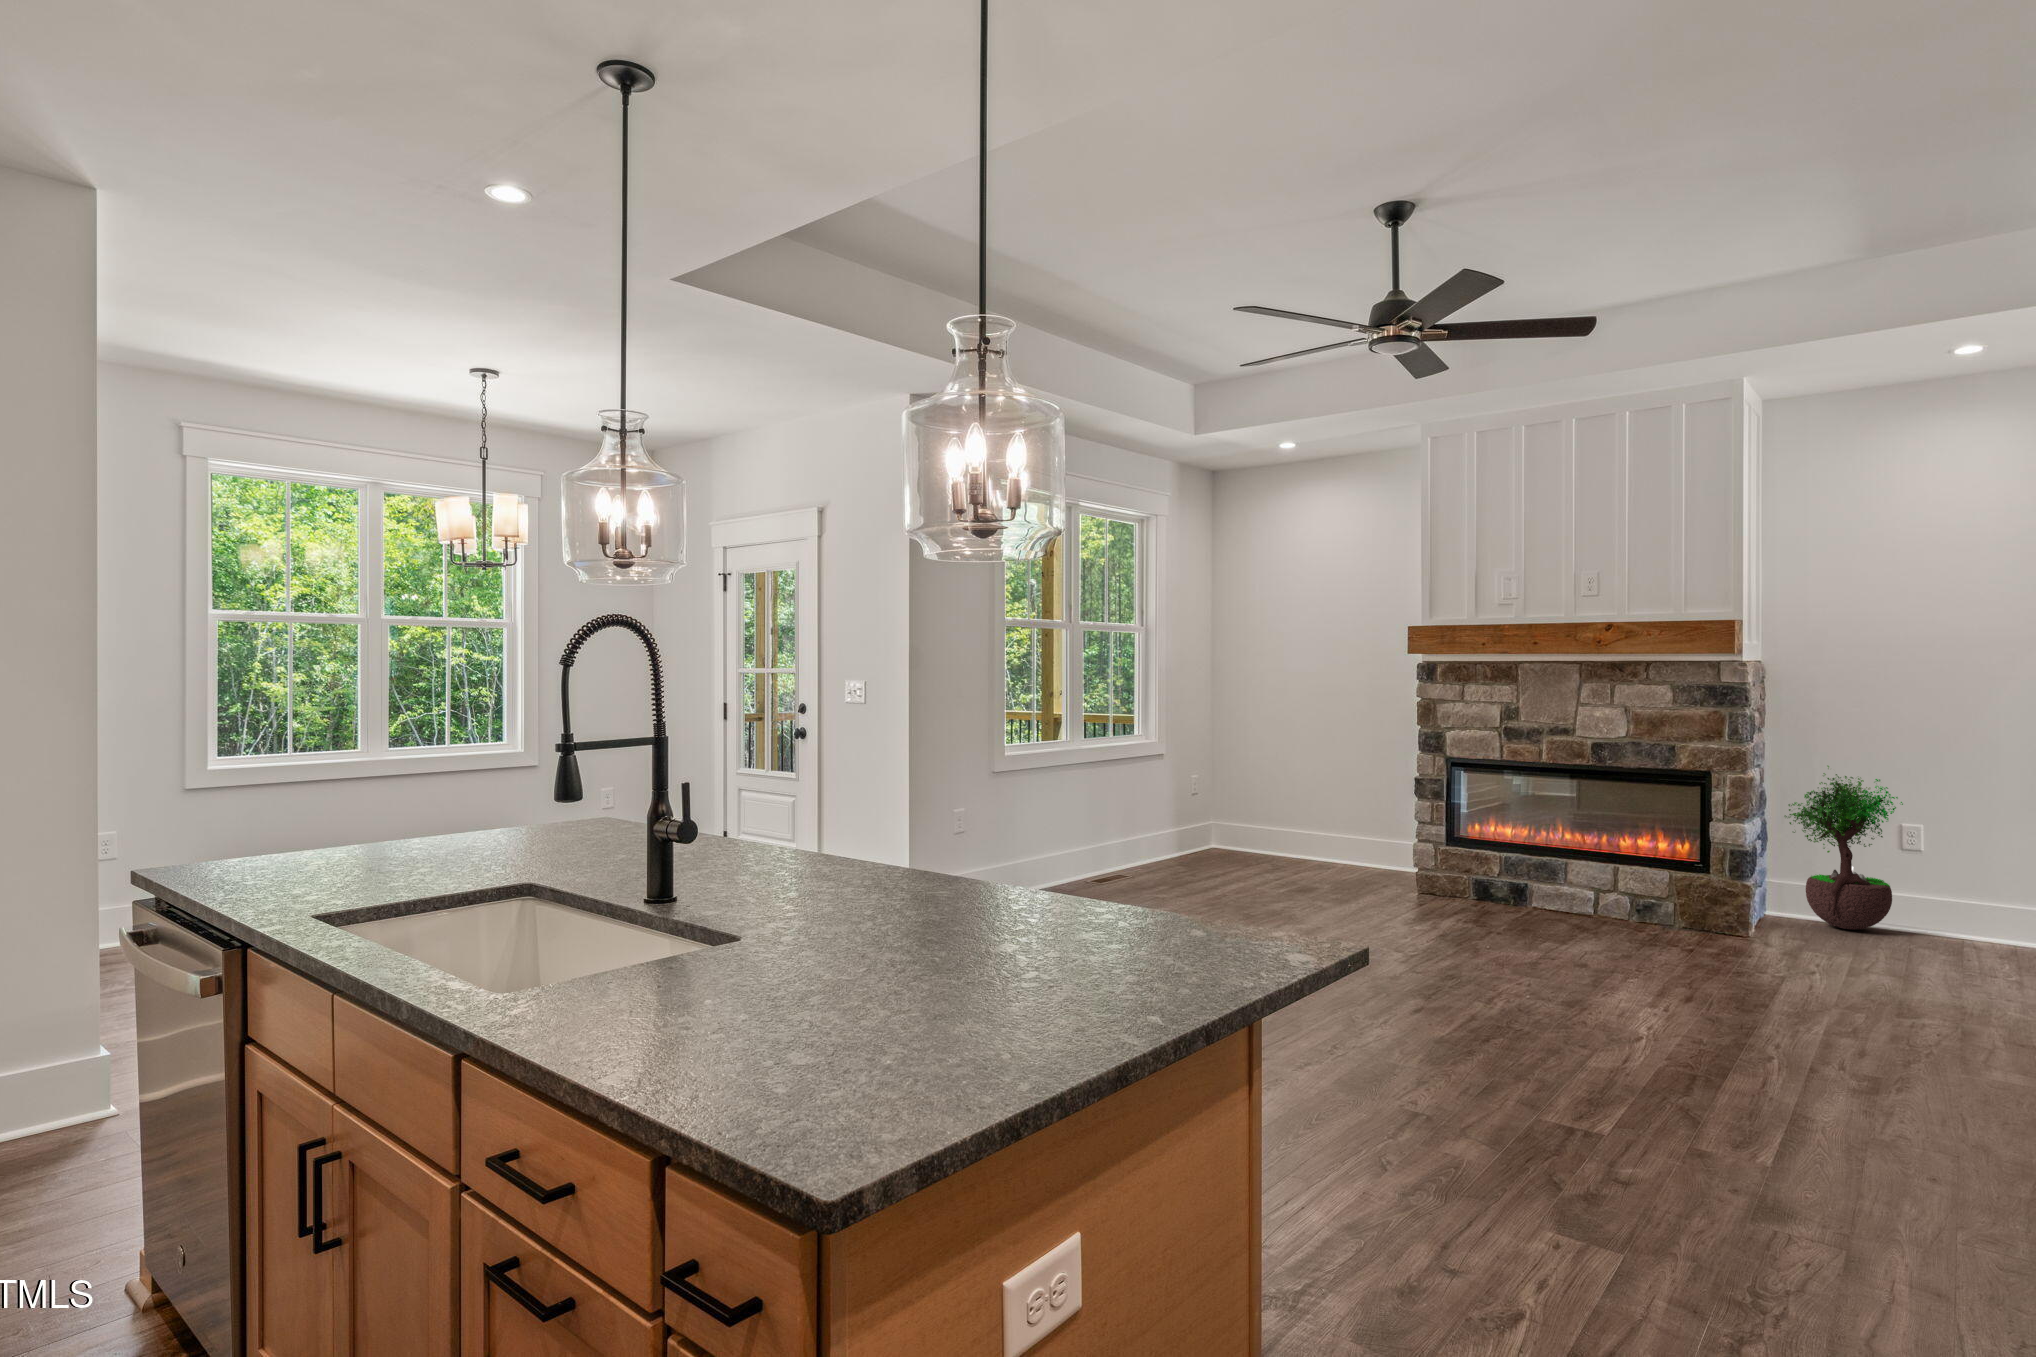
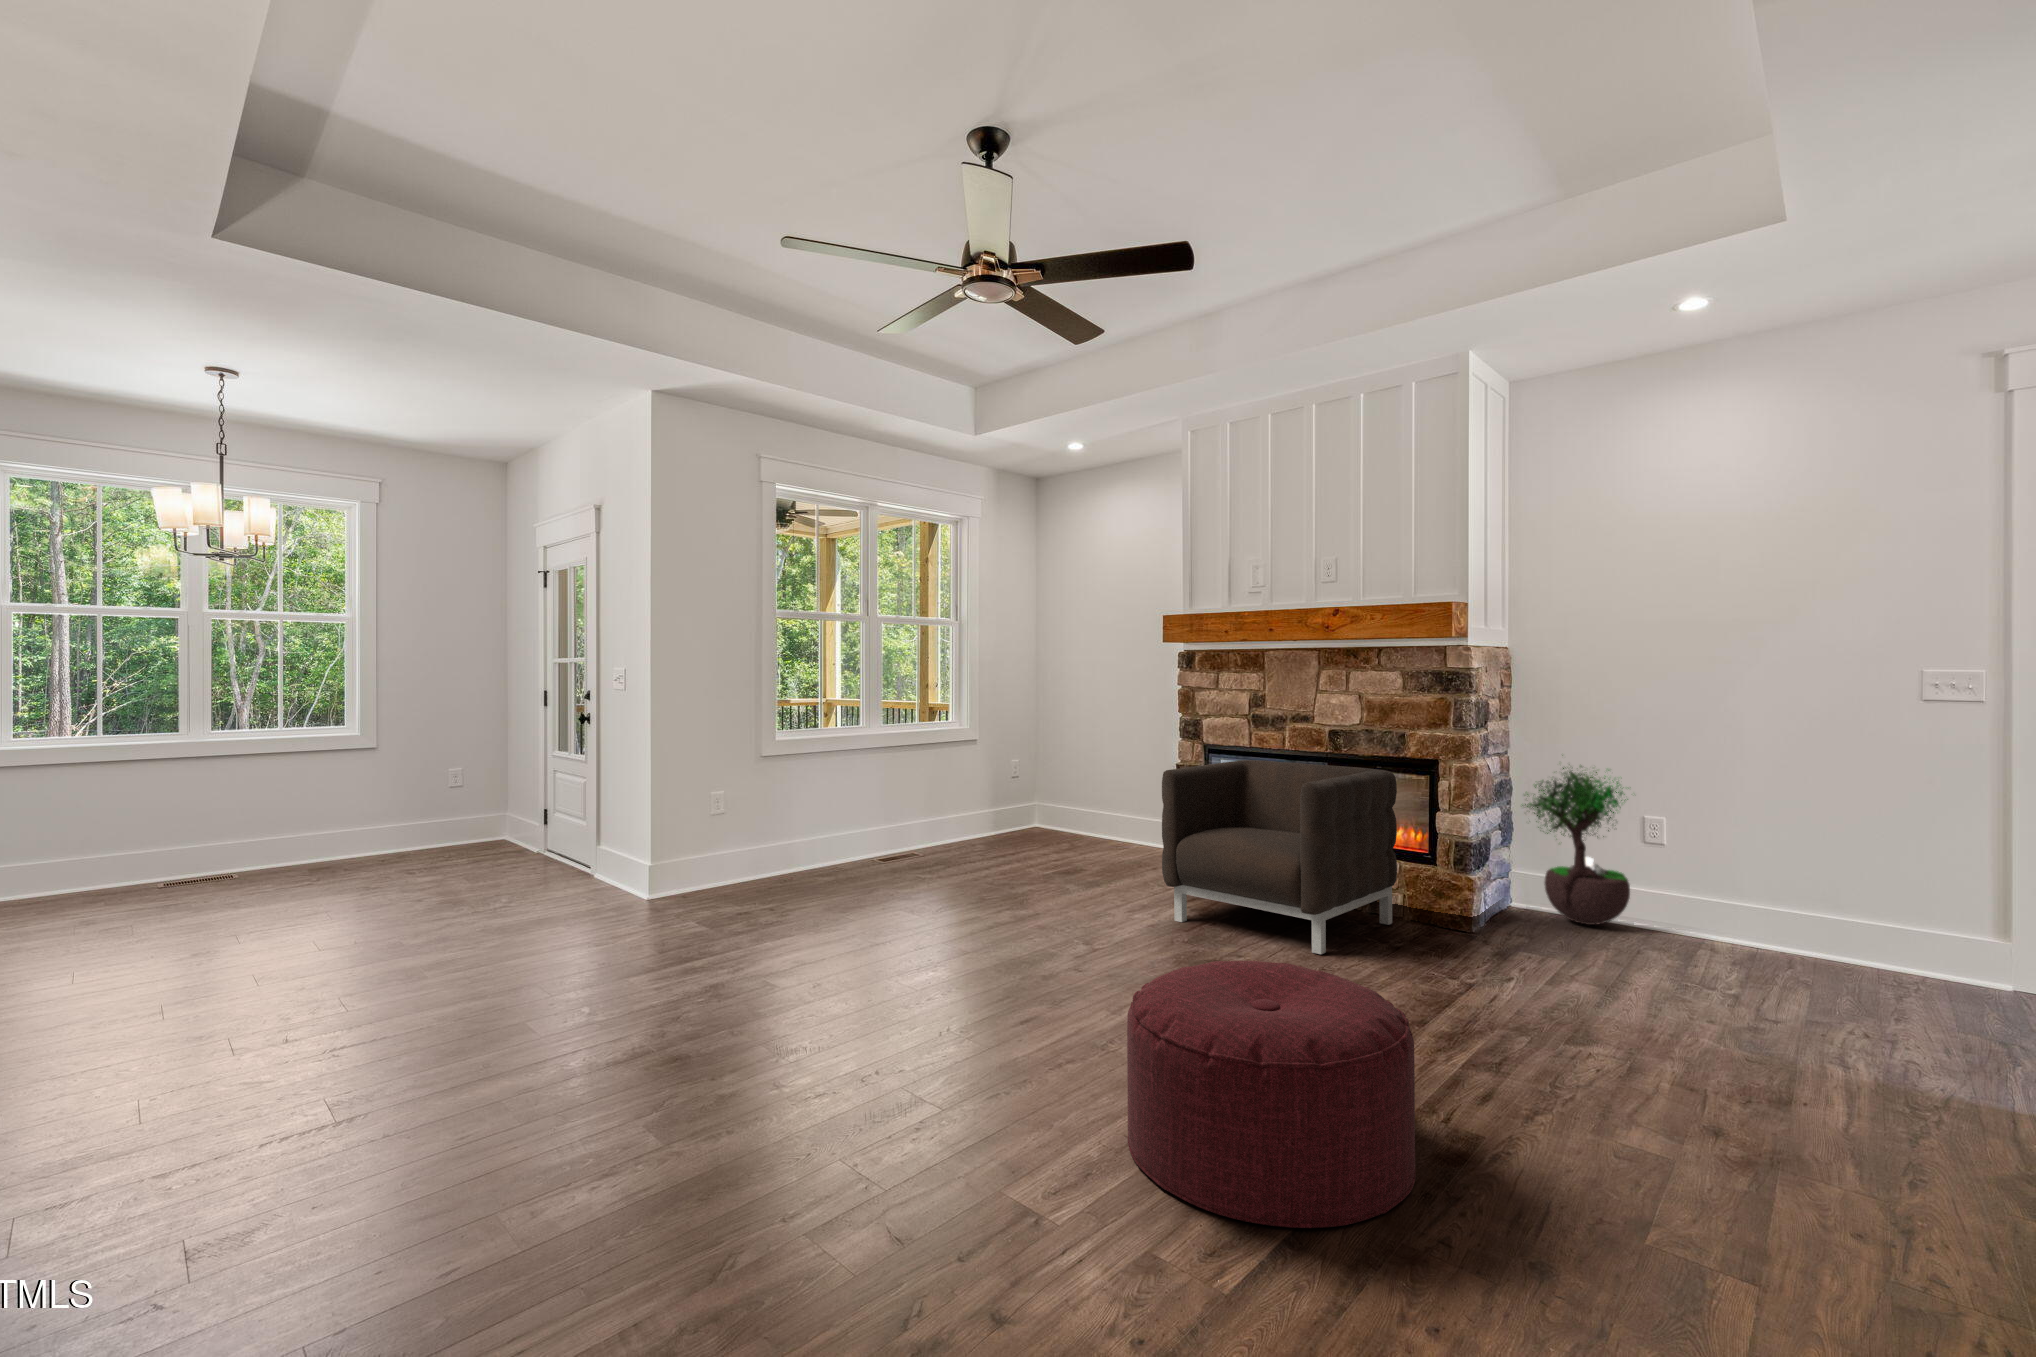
armchair: none [1446,773,1674,957] -> present [1162,760,1397,954]
ottoman: none [1599,942,1873,1138] -> present [1127,961,1416,1228]

